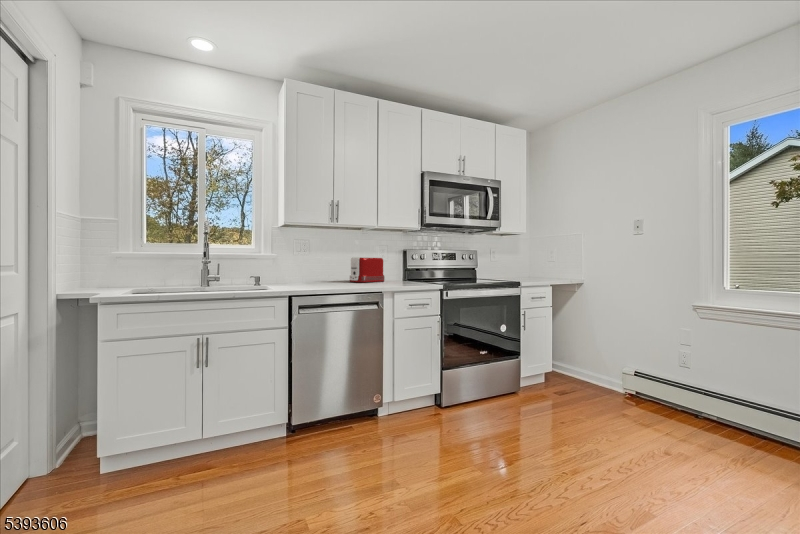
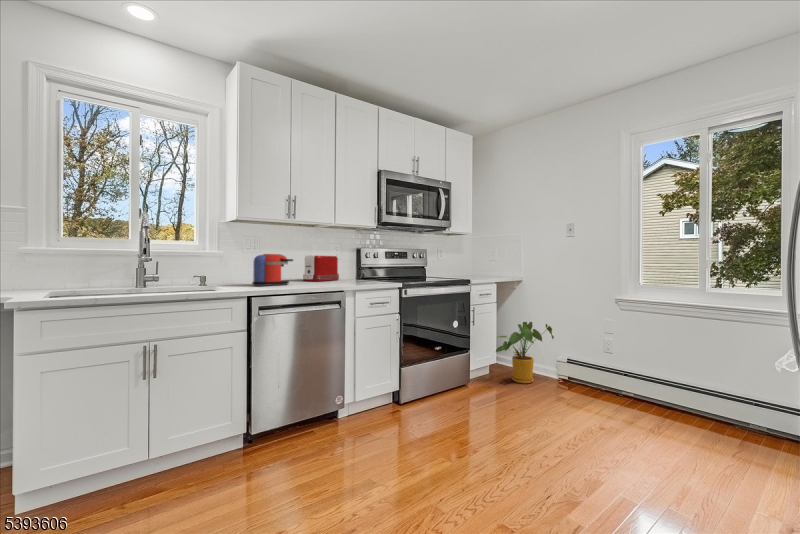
coffee maker: none [298,256,337,286] -> present [252,254,293,286]
house plant: none [548,328,616,394] -> present [496,322,554,383]

